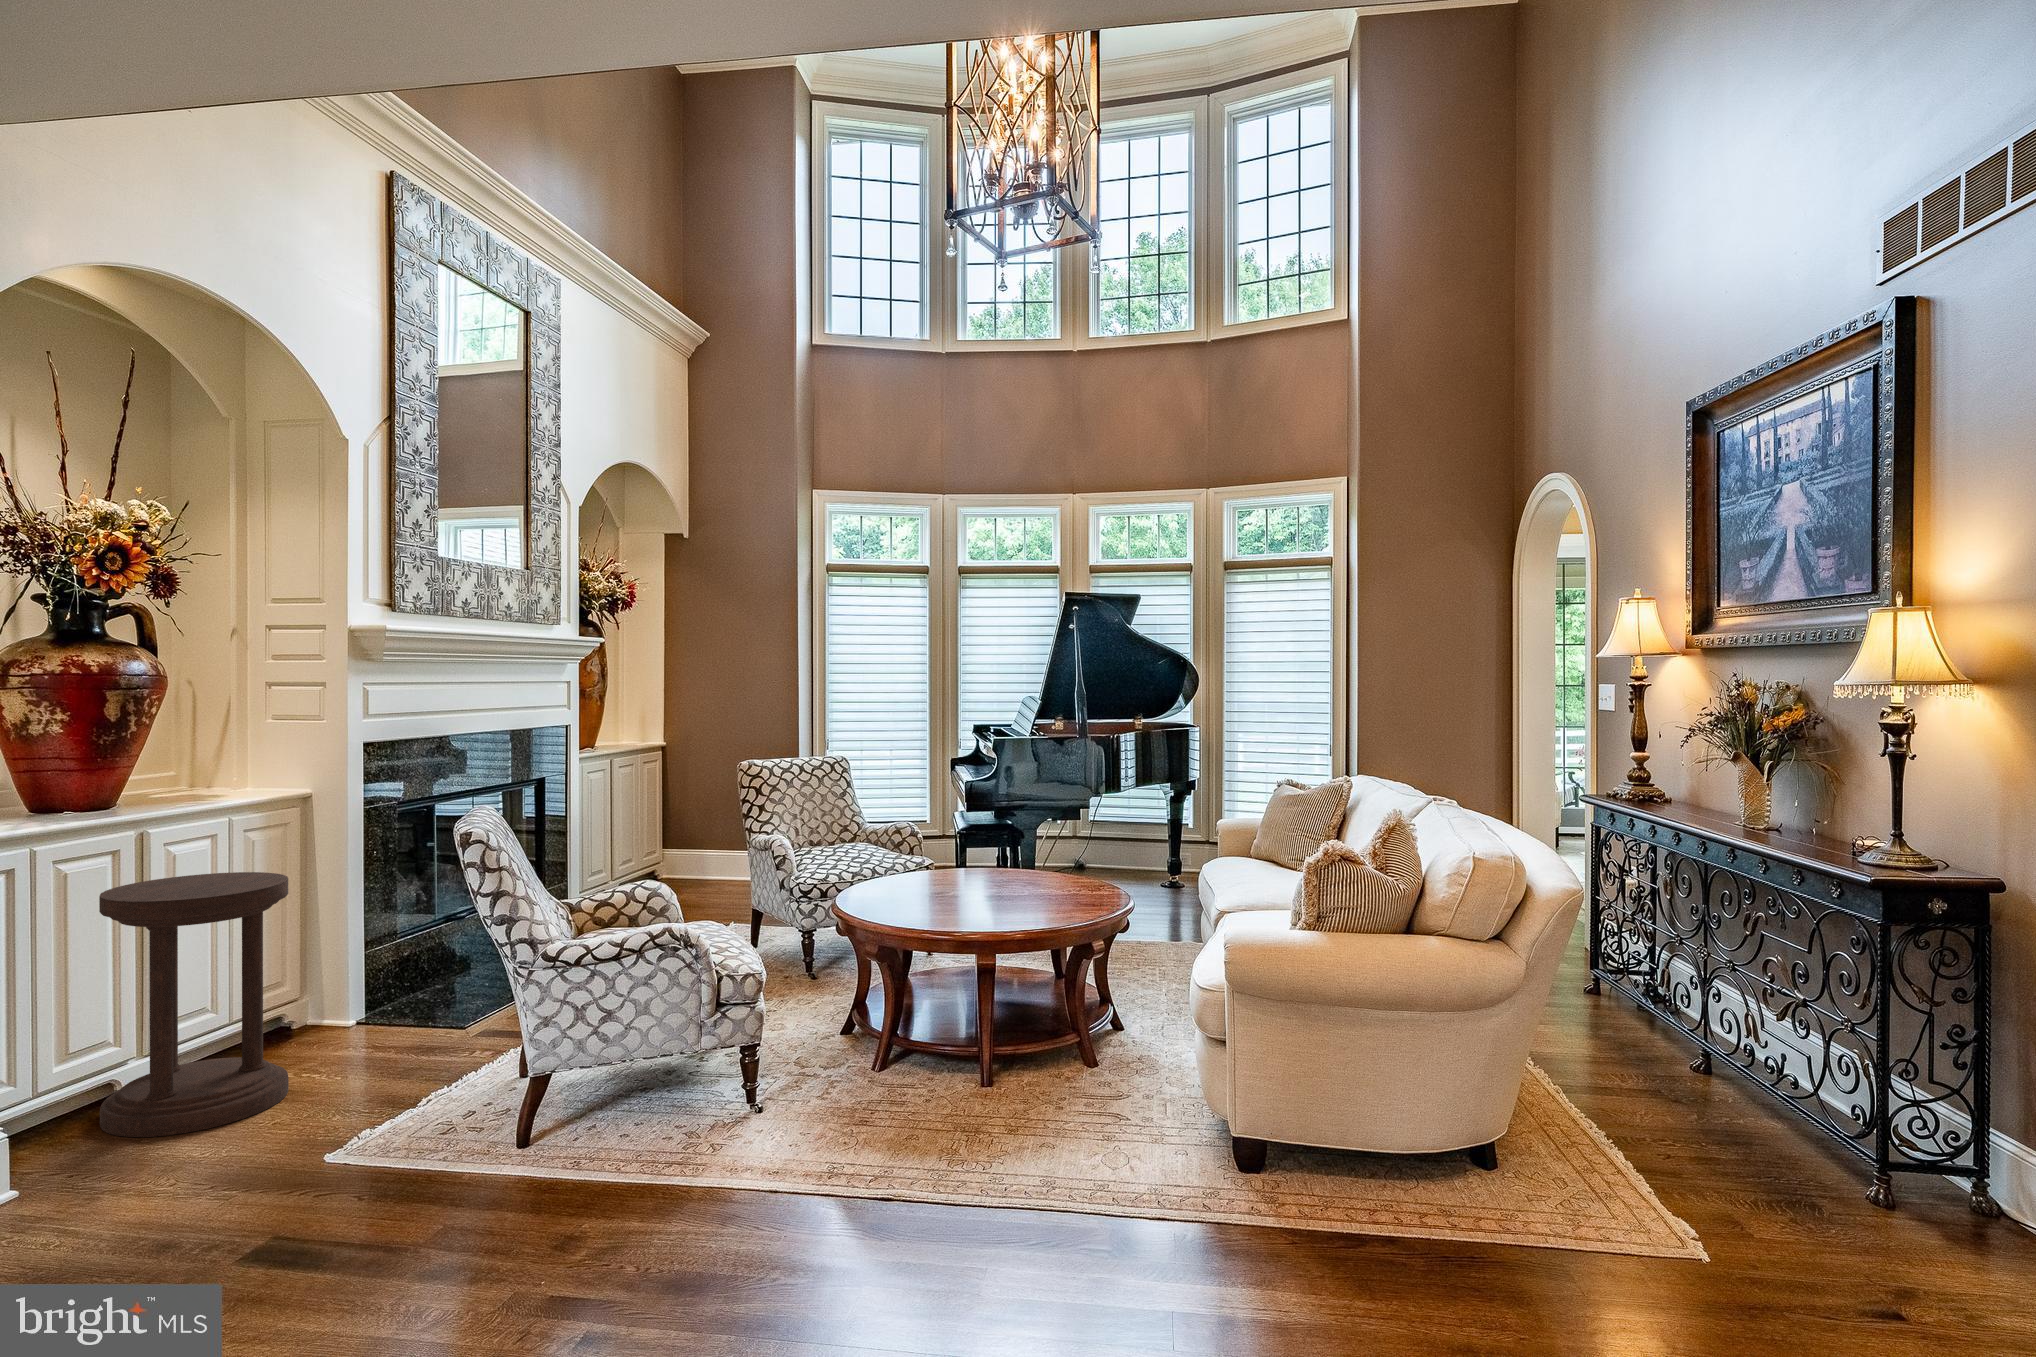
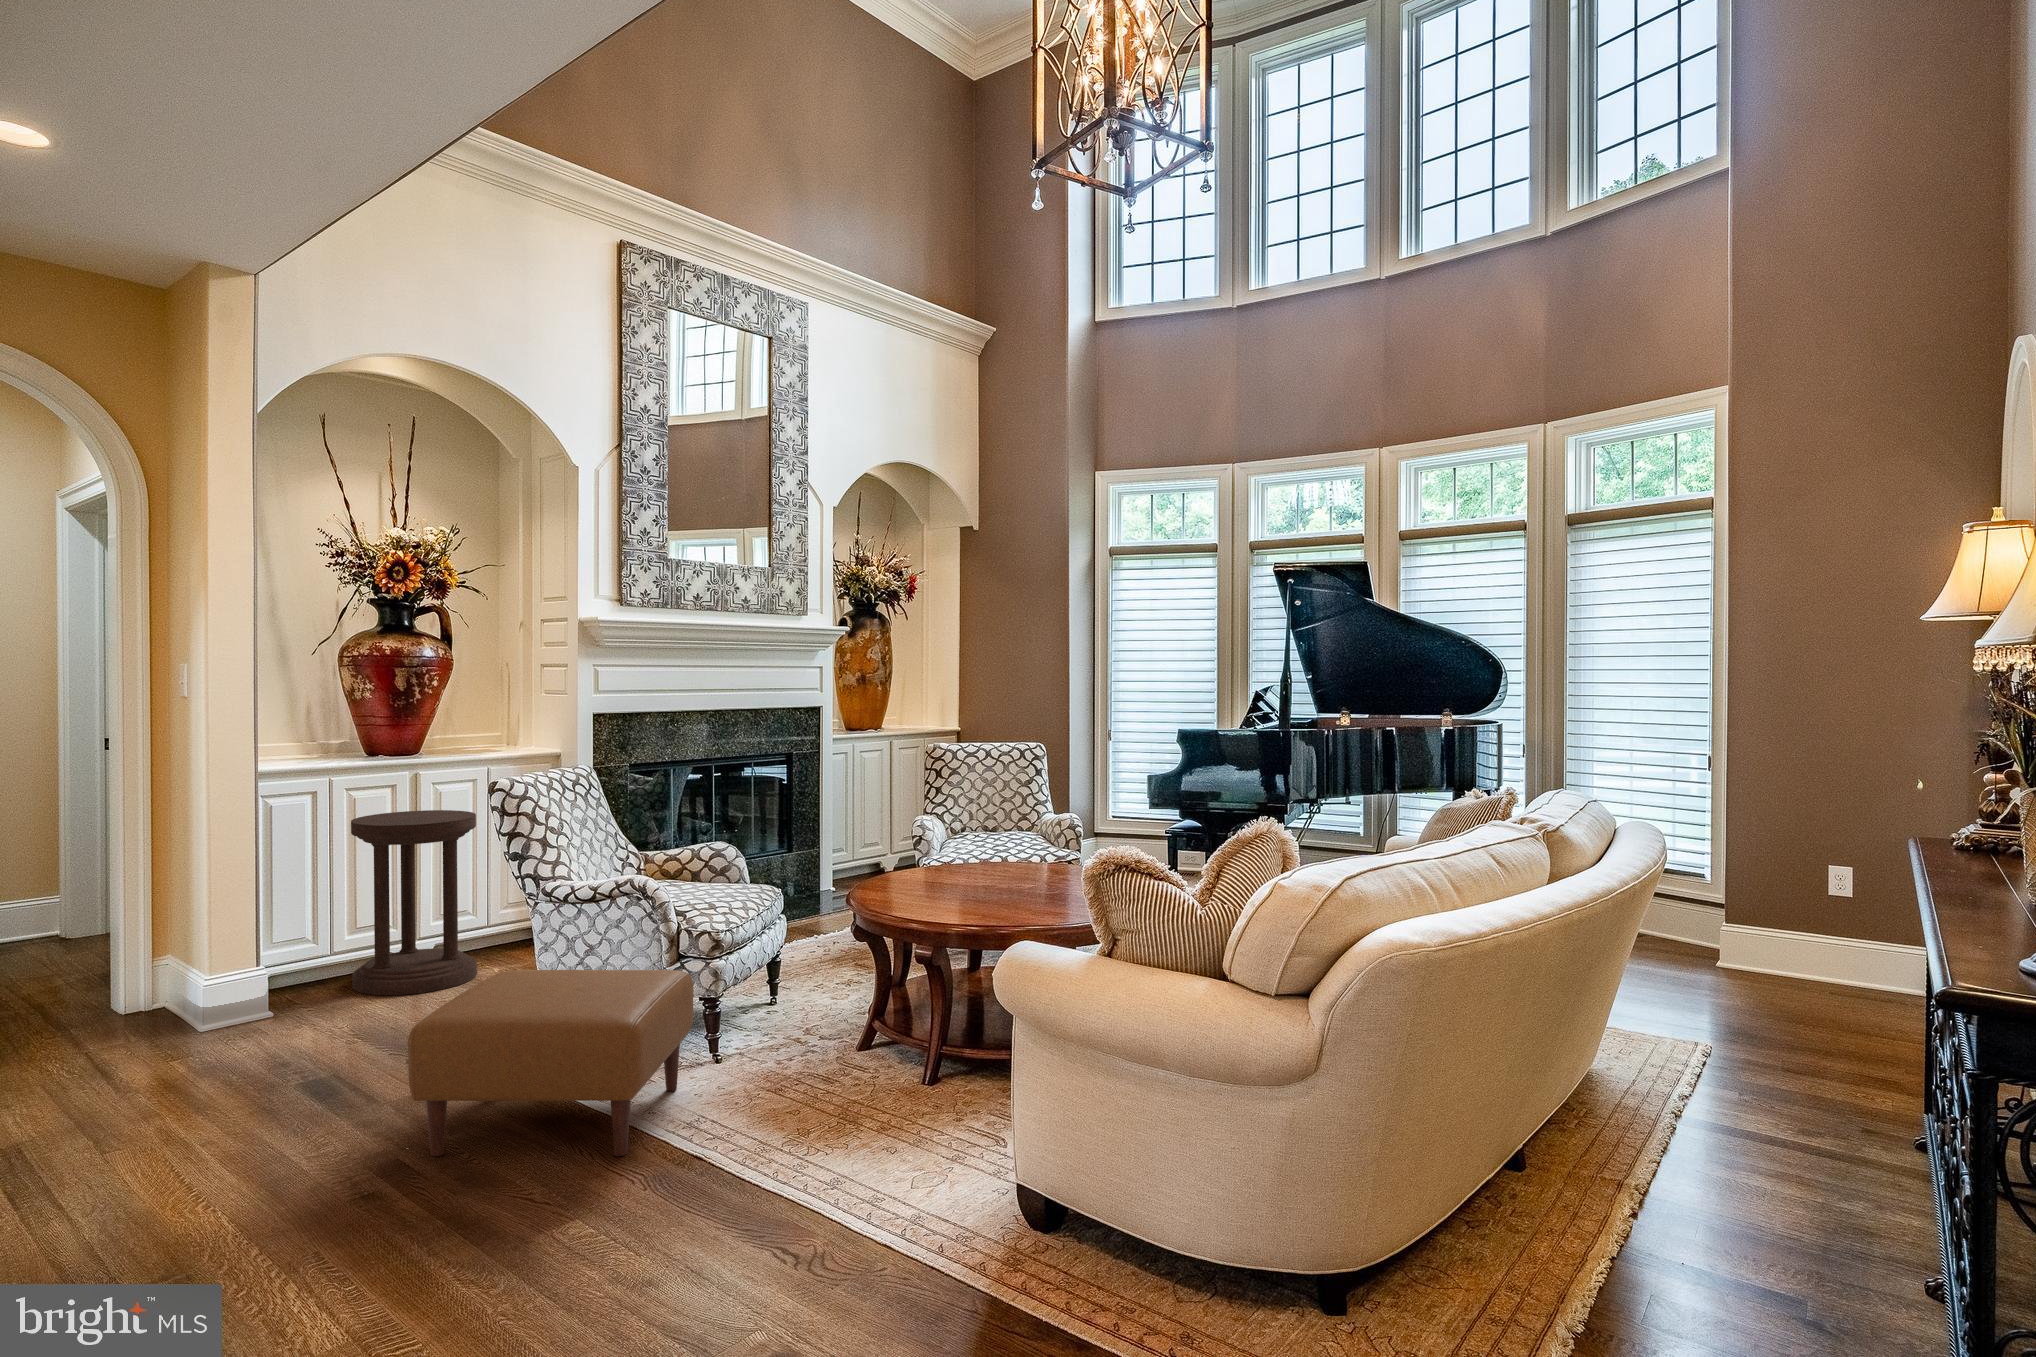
ottoman: none [561,1021,877,1300] -> present [408,970,693,1156]

